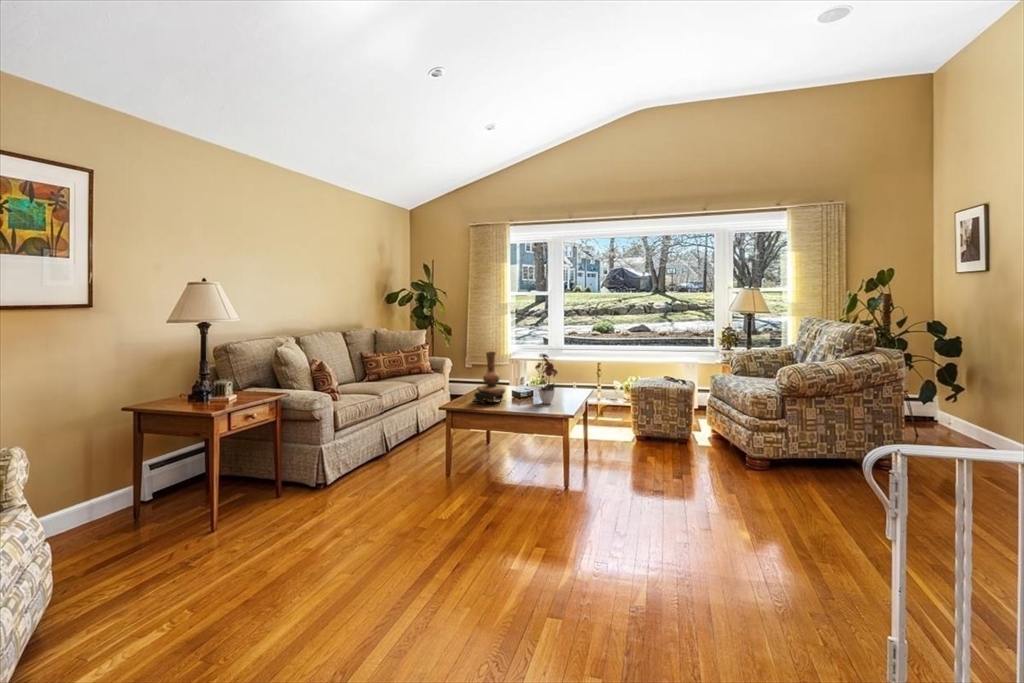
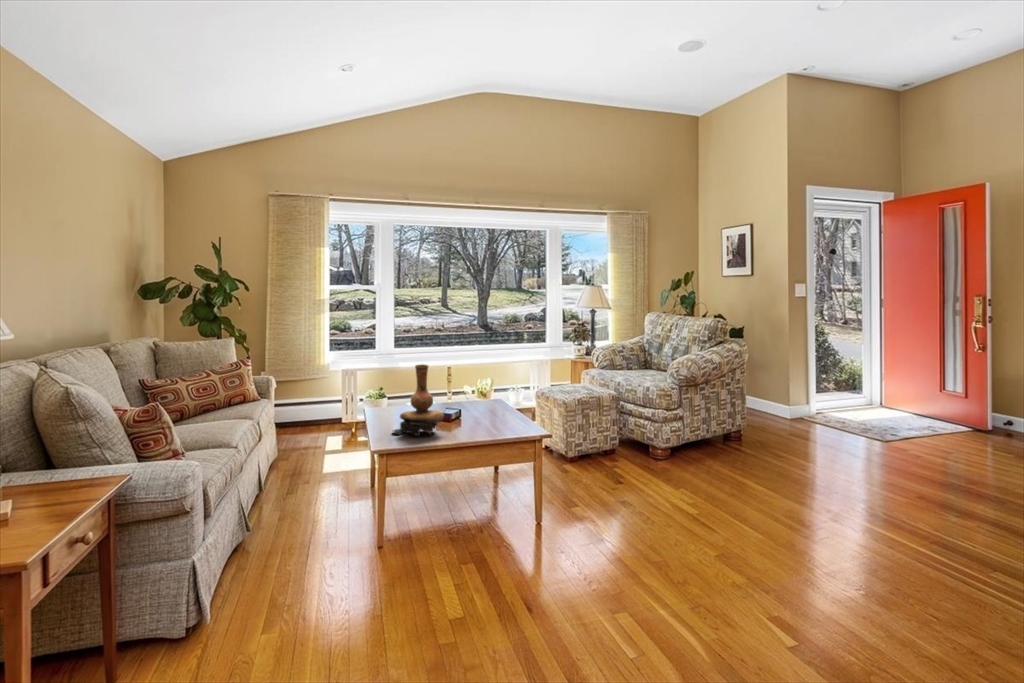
flower arrangement: present [535,354,557,404] -> none [470,360,513,425]

